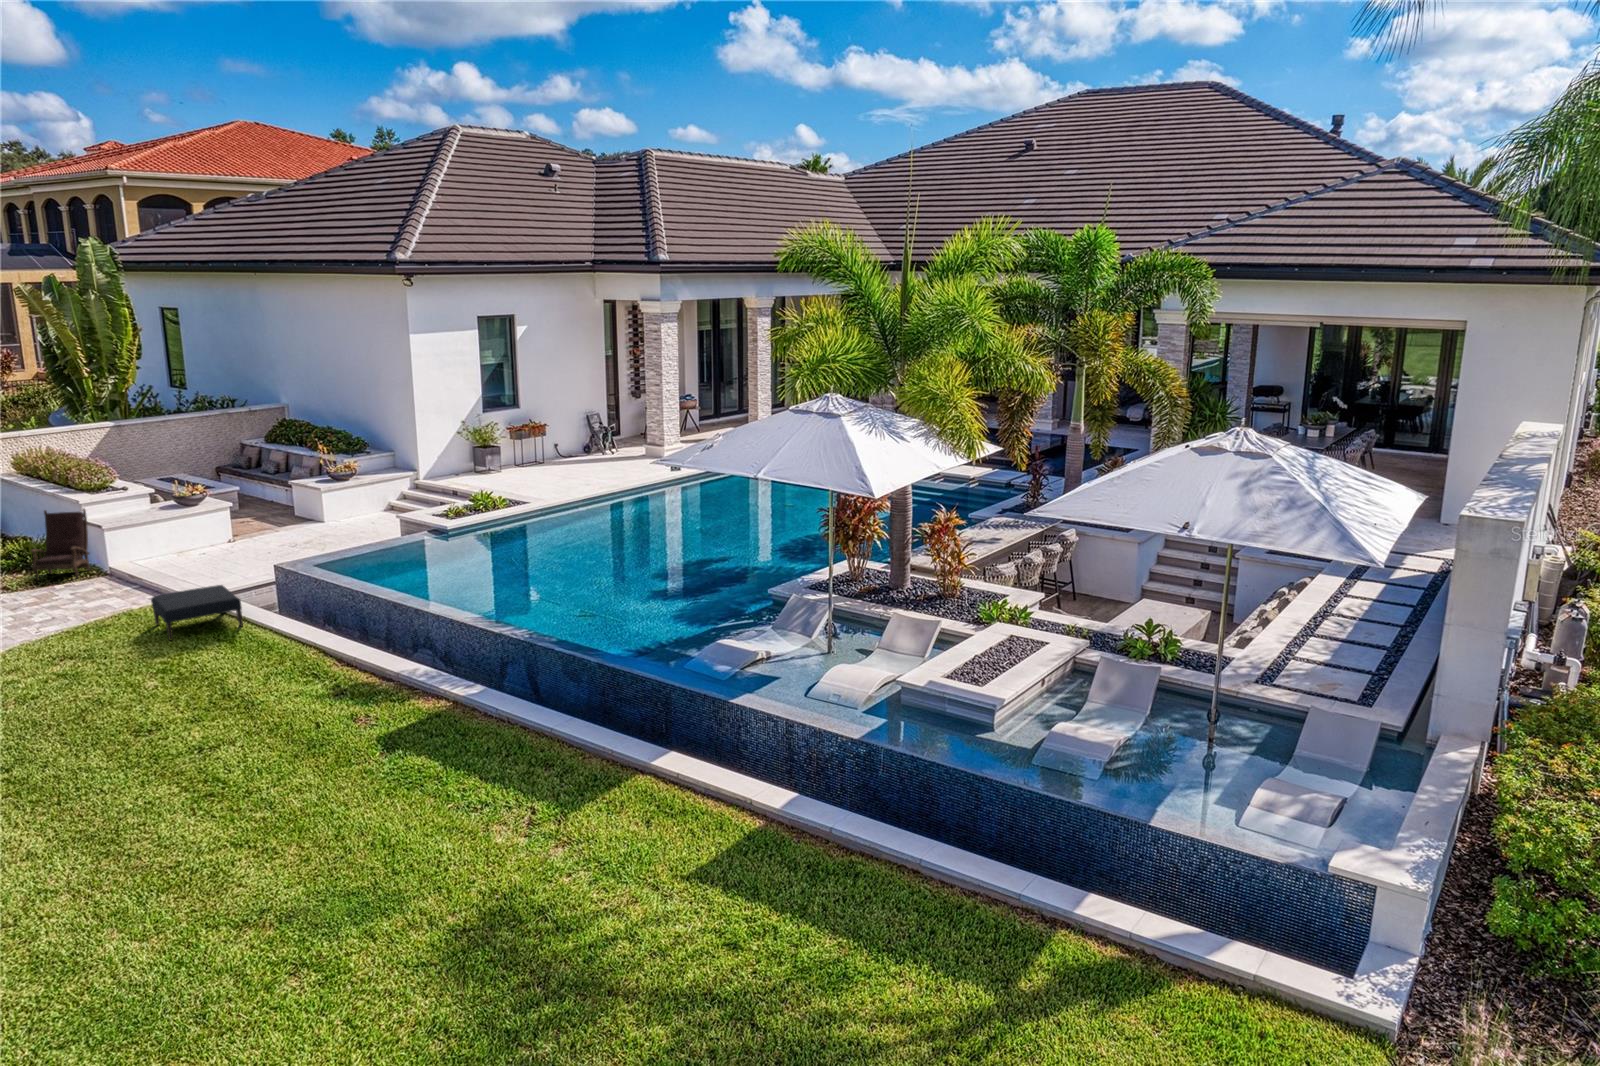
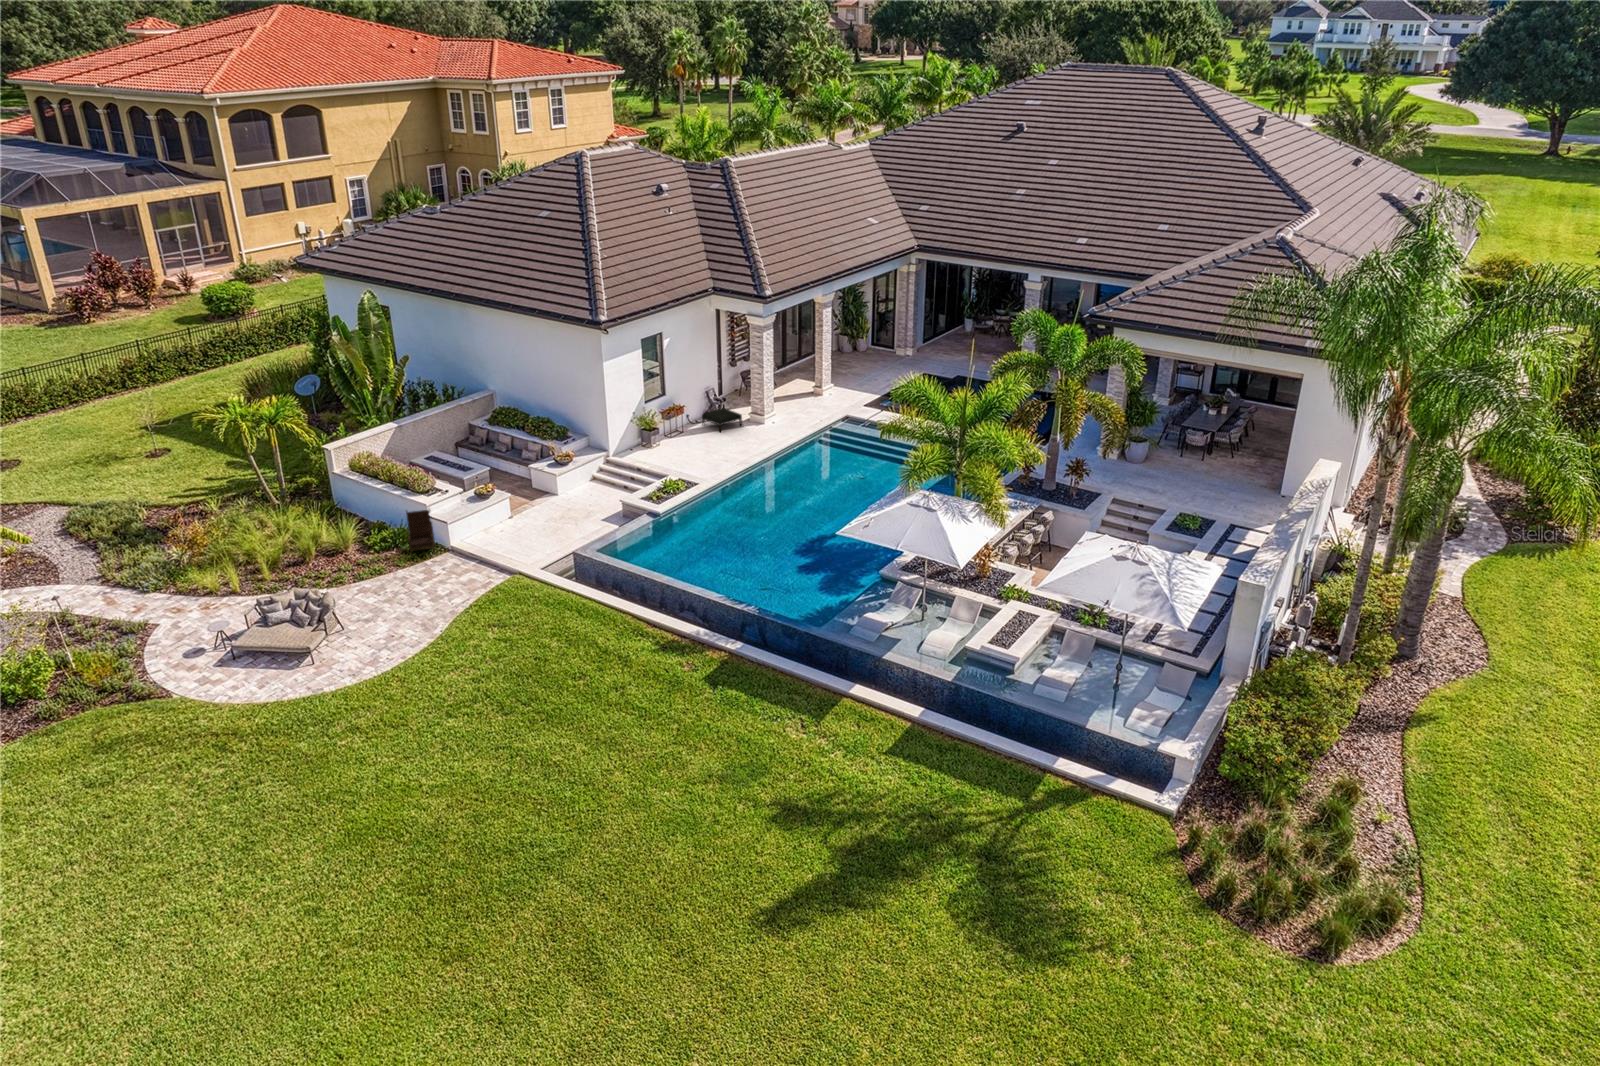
ottoman: present [151,585,243,640] -> present [702,408,742,432]

